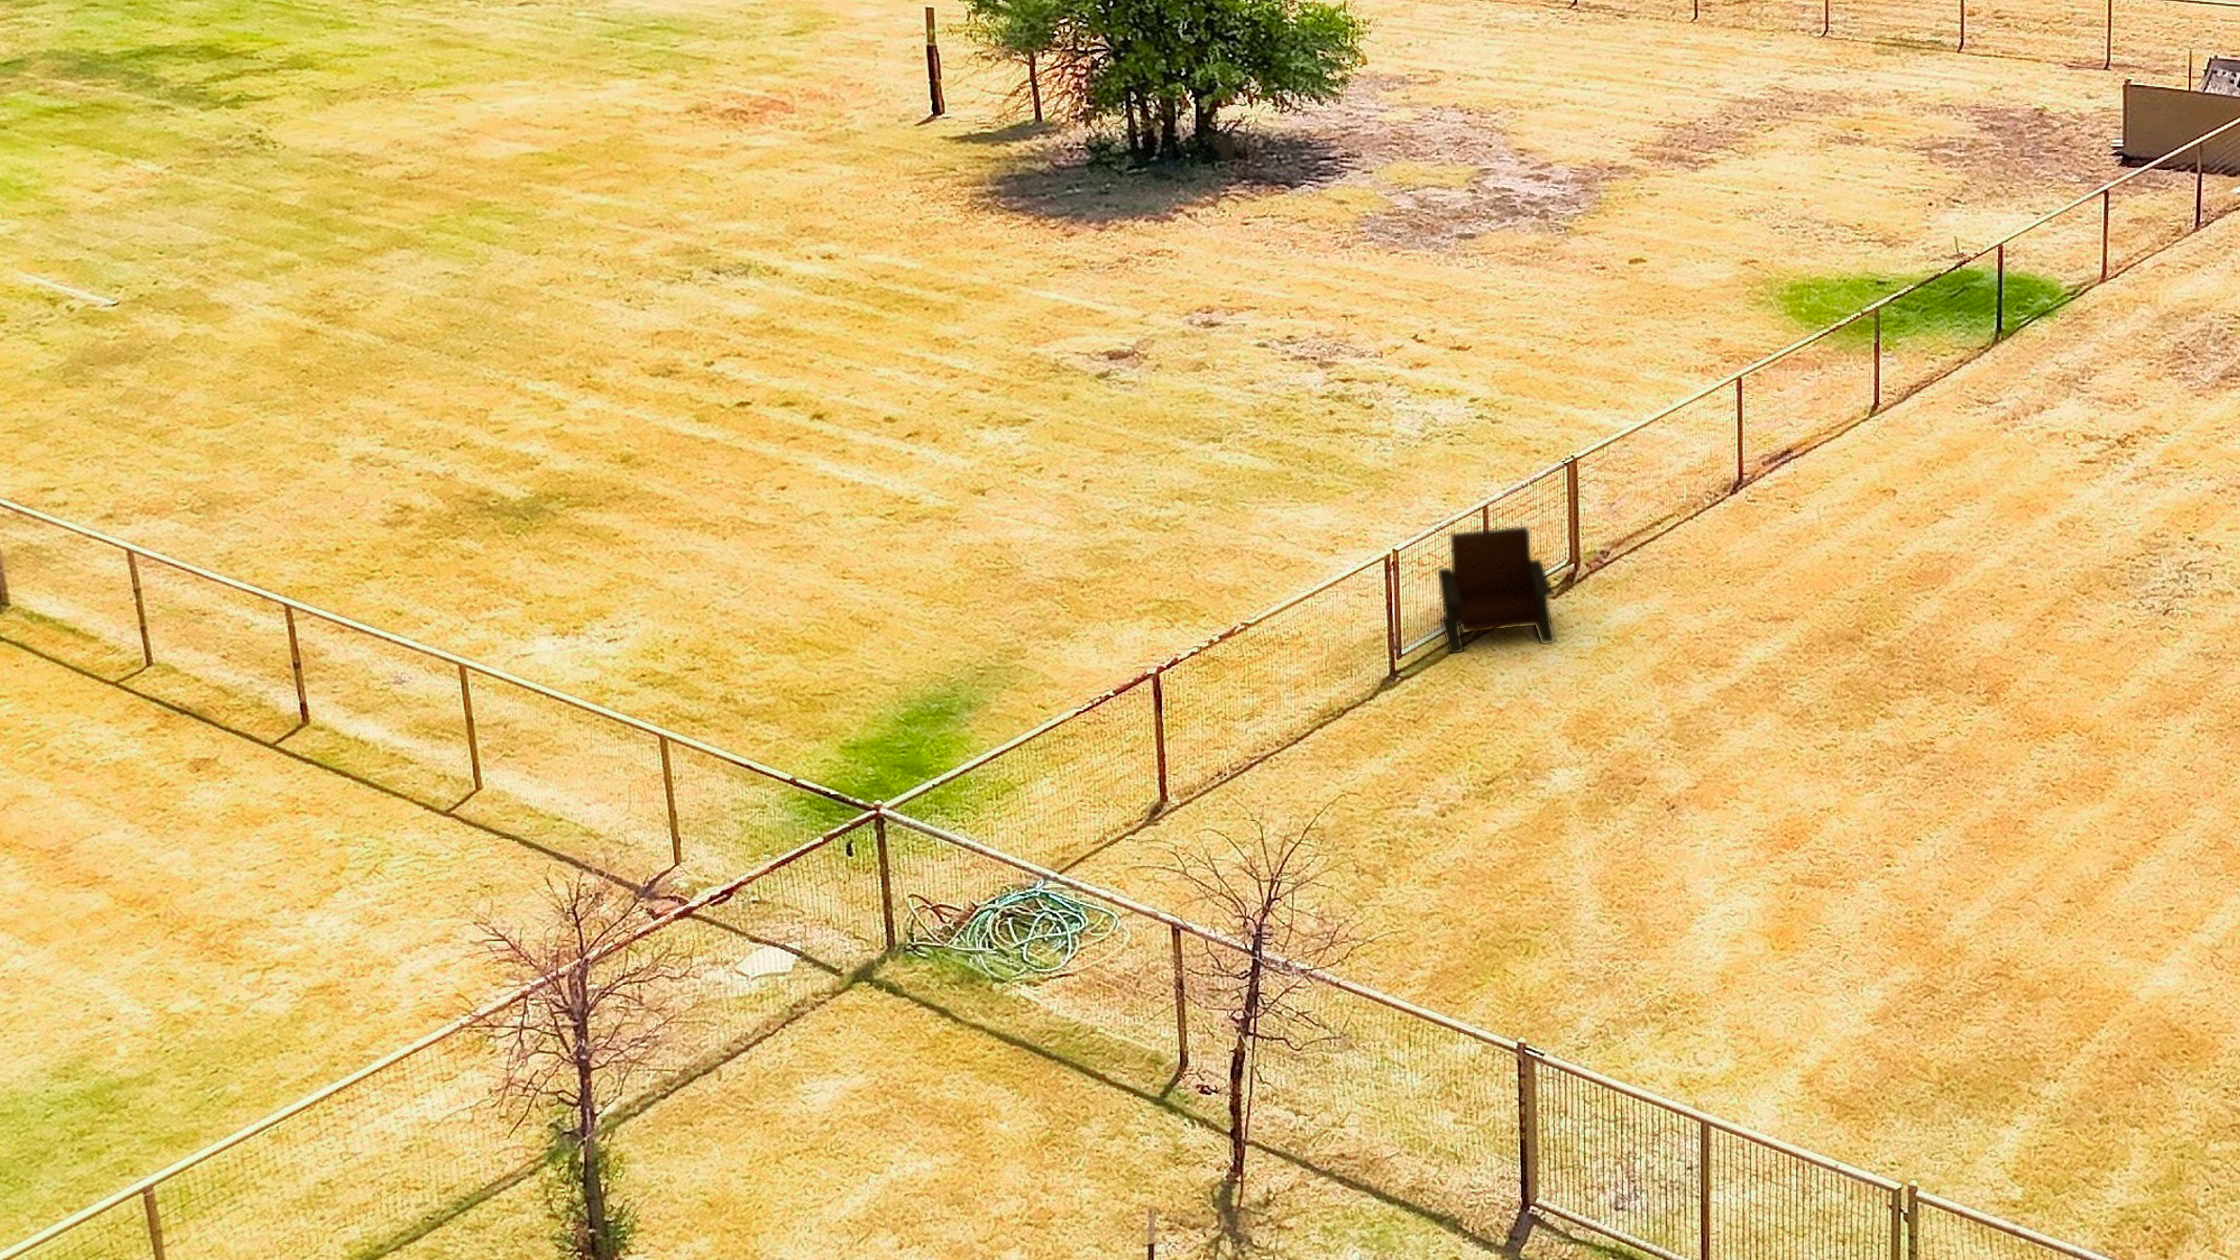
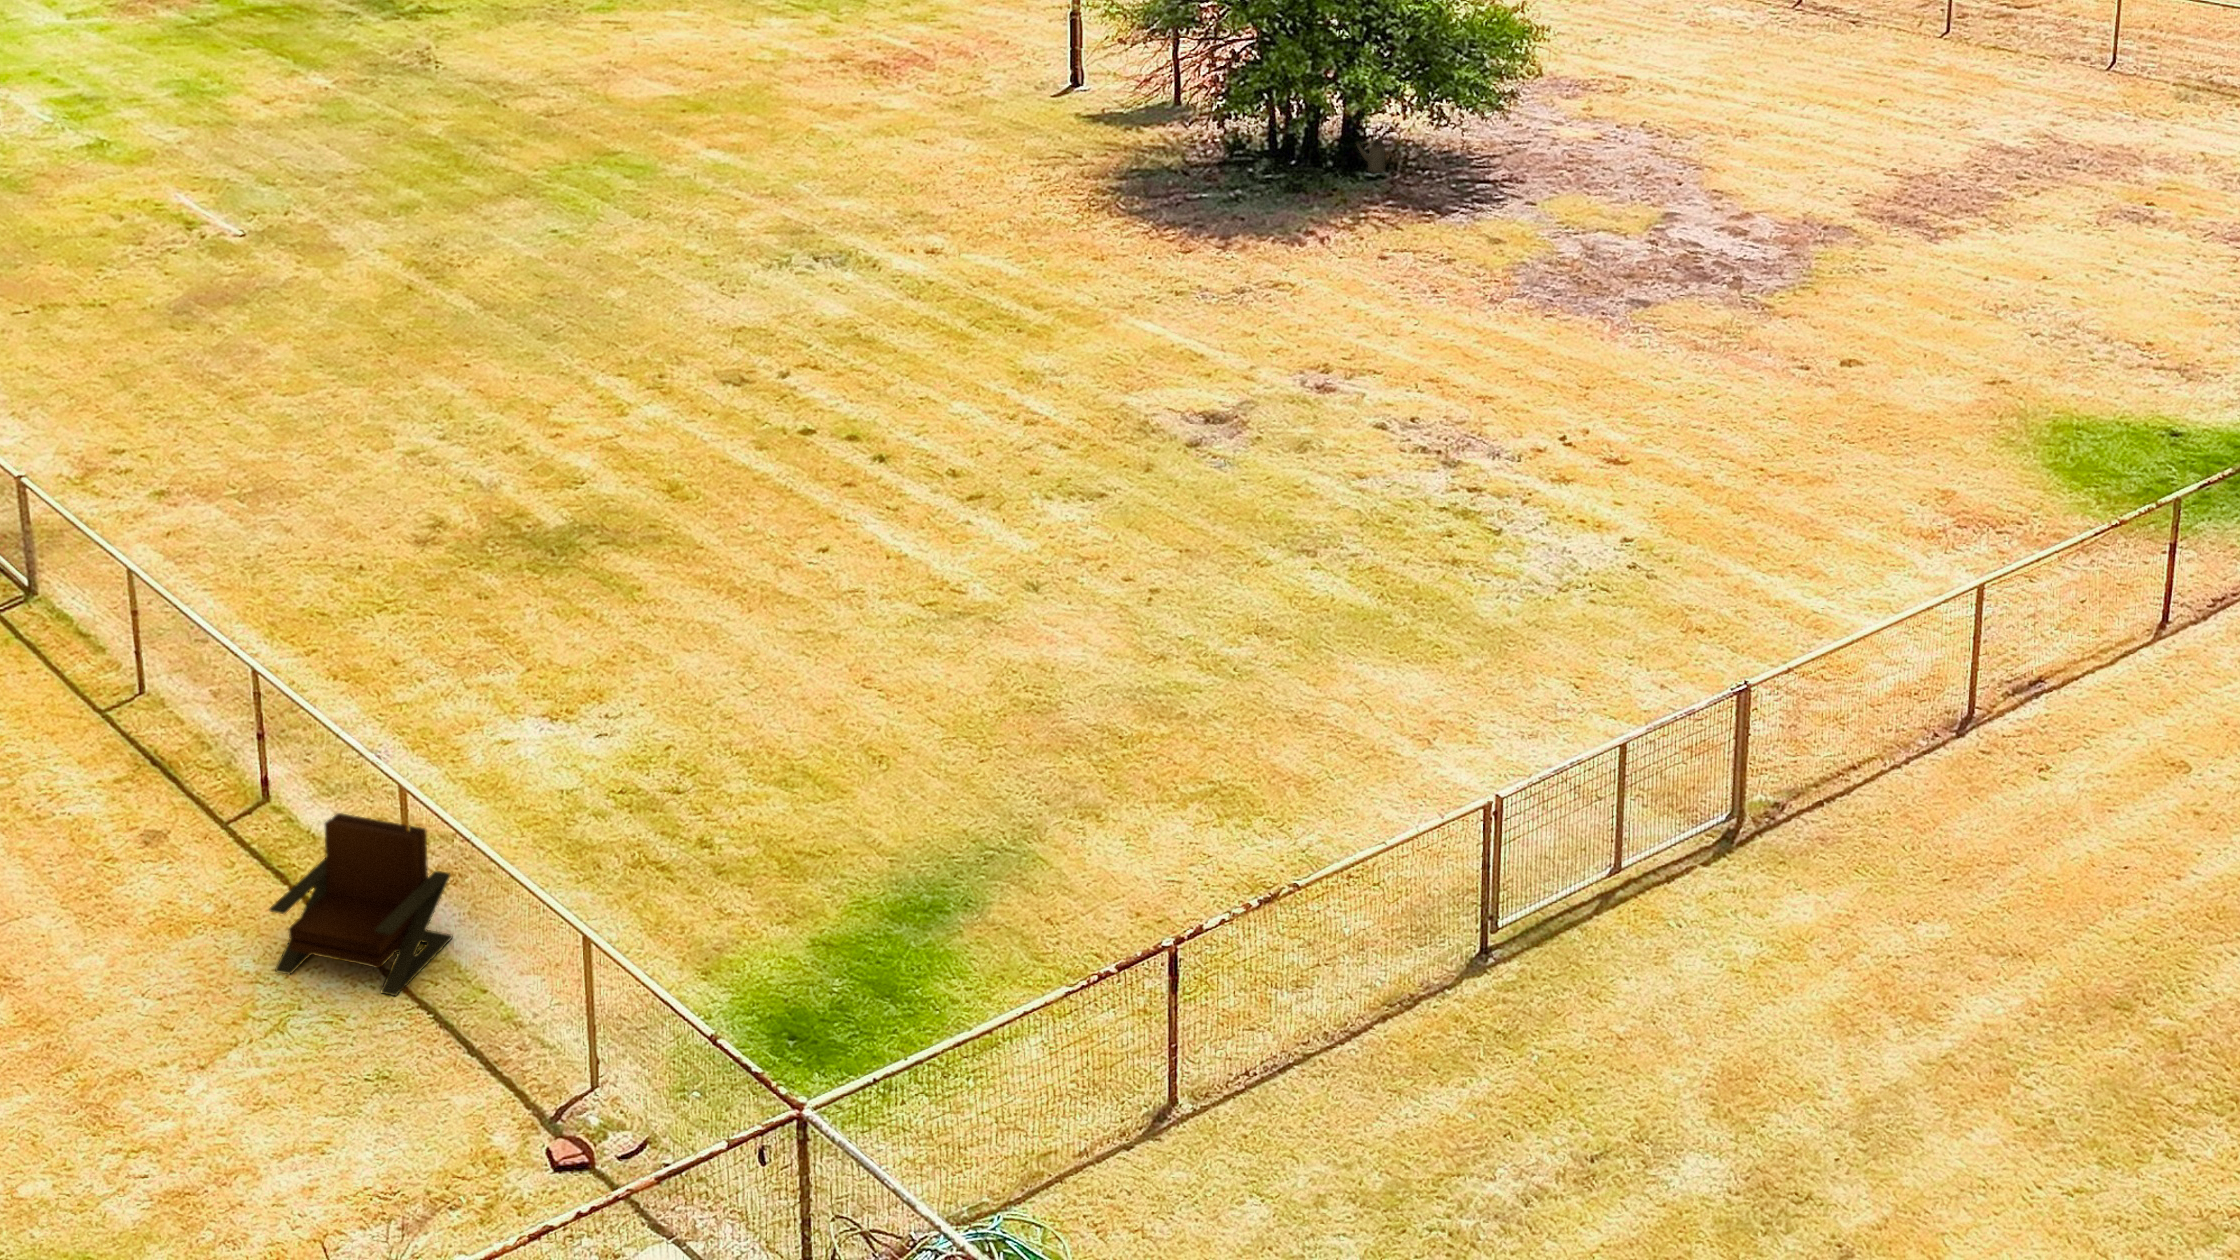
lounge chair: present [1438,527,1554,653] -> present [270,813,452,996]

